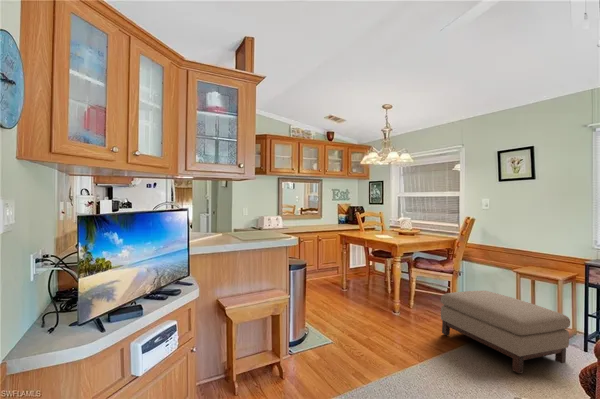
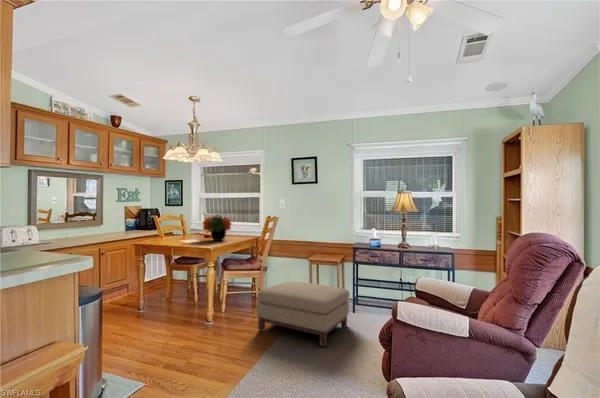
flower arrangement: none [394,213,423,239] -> present [203,215,231,241]

